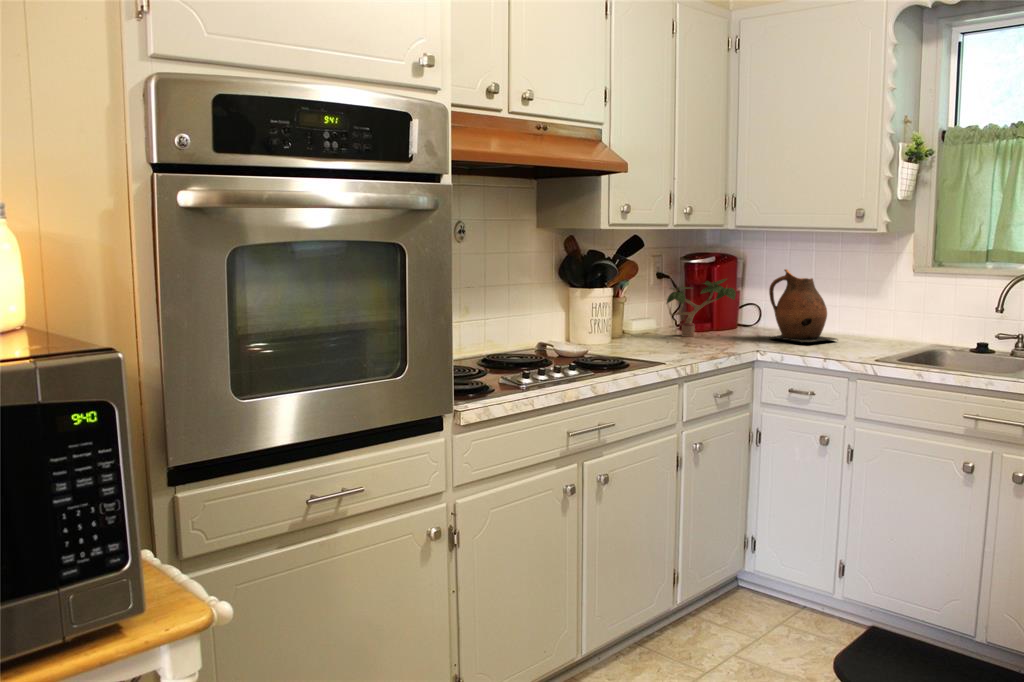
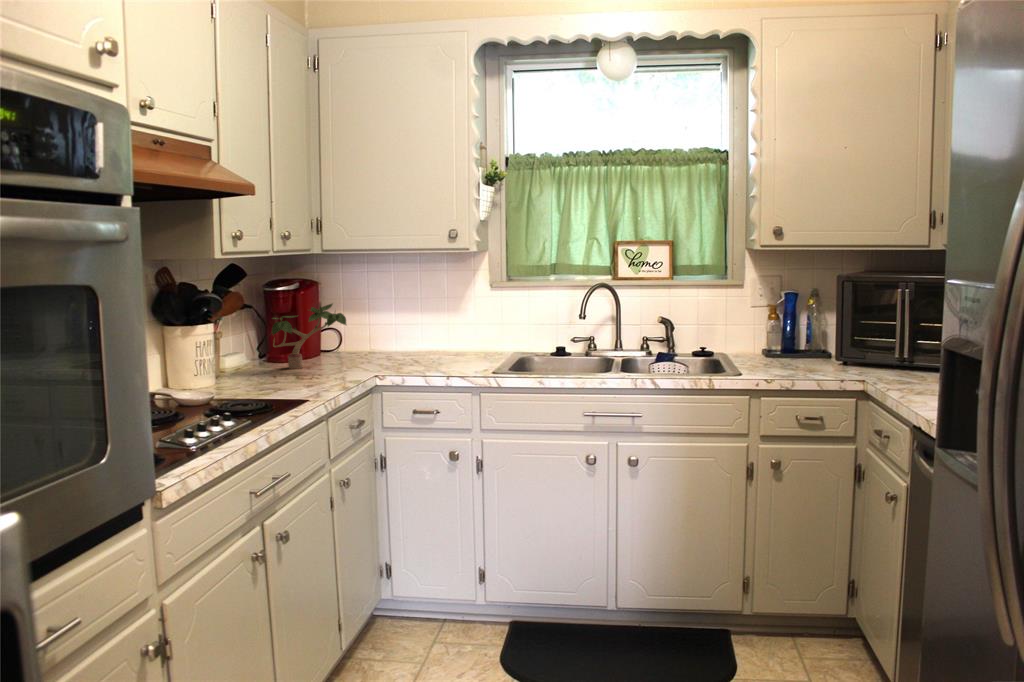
ceramic pitcher: present [769,269,837,343] -> none [372,290,440,363]

